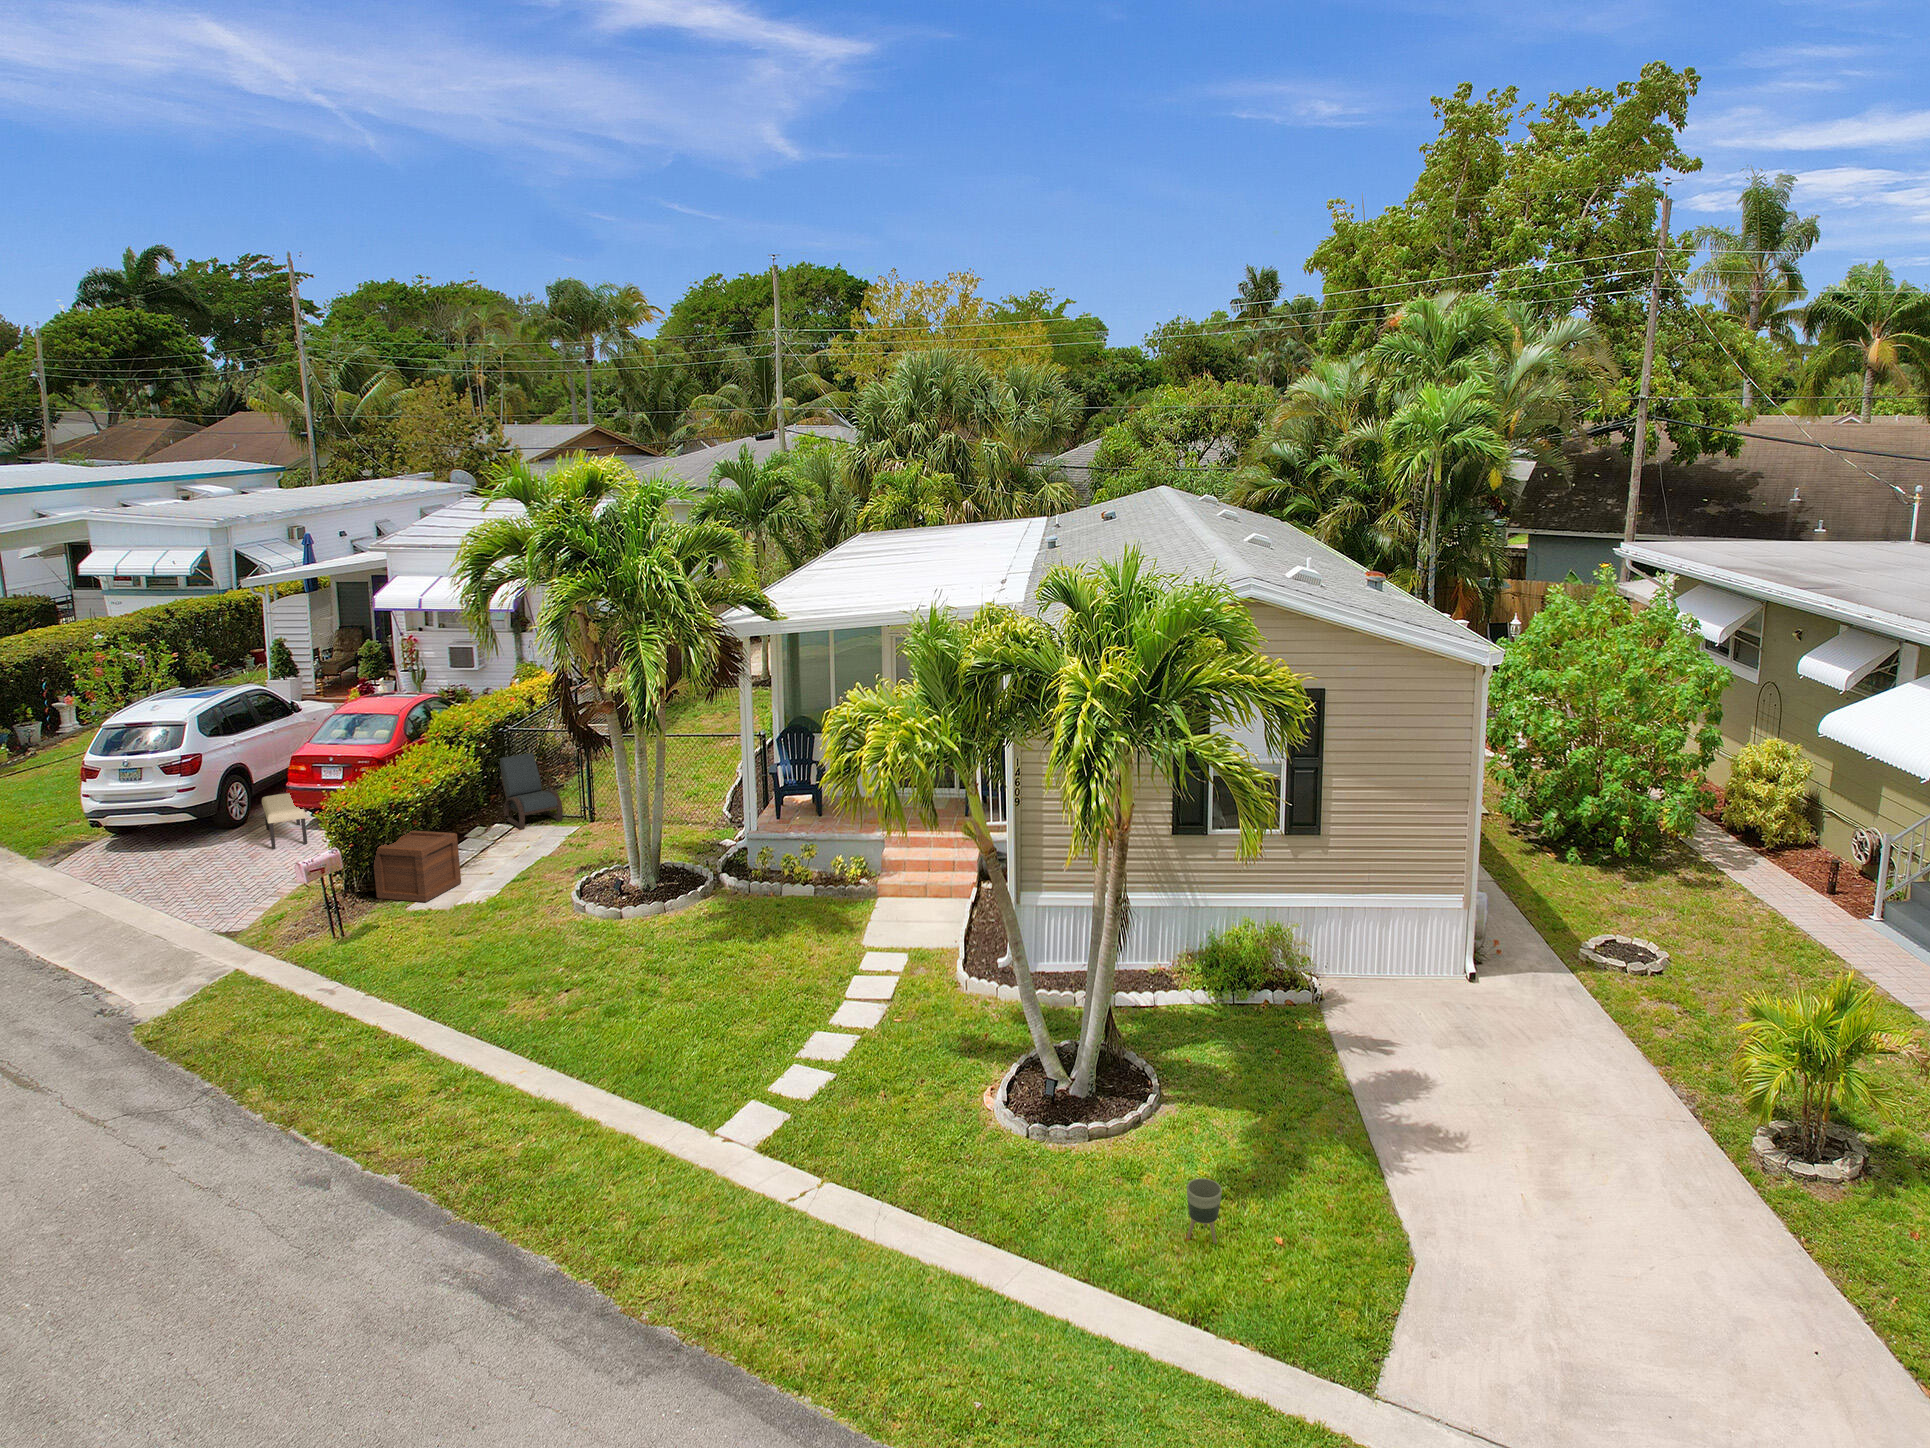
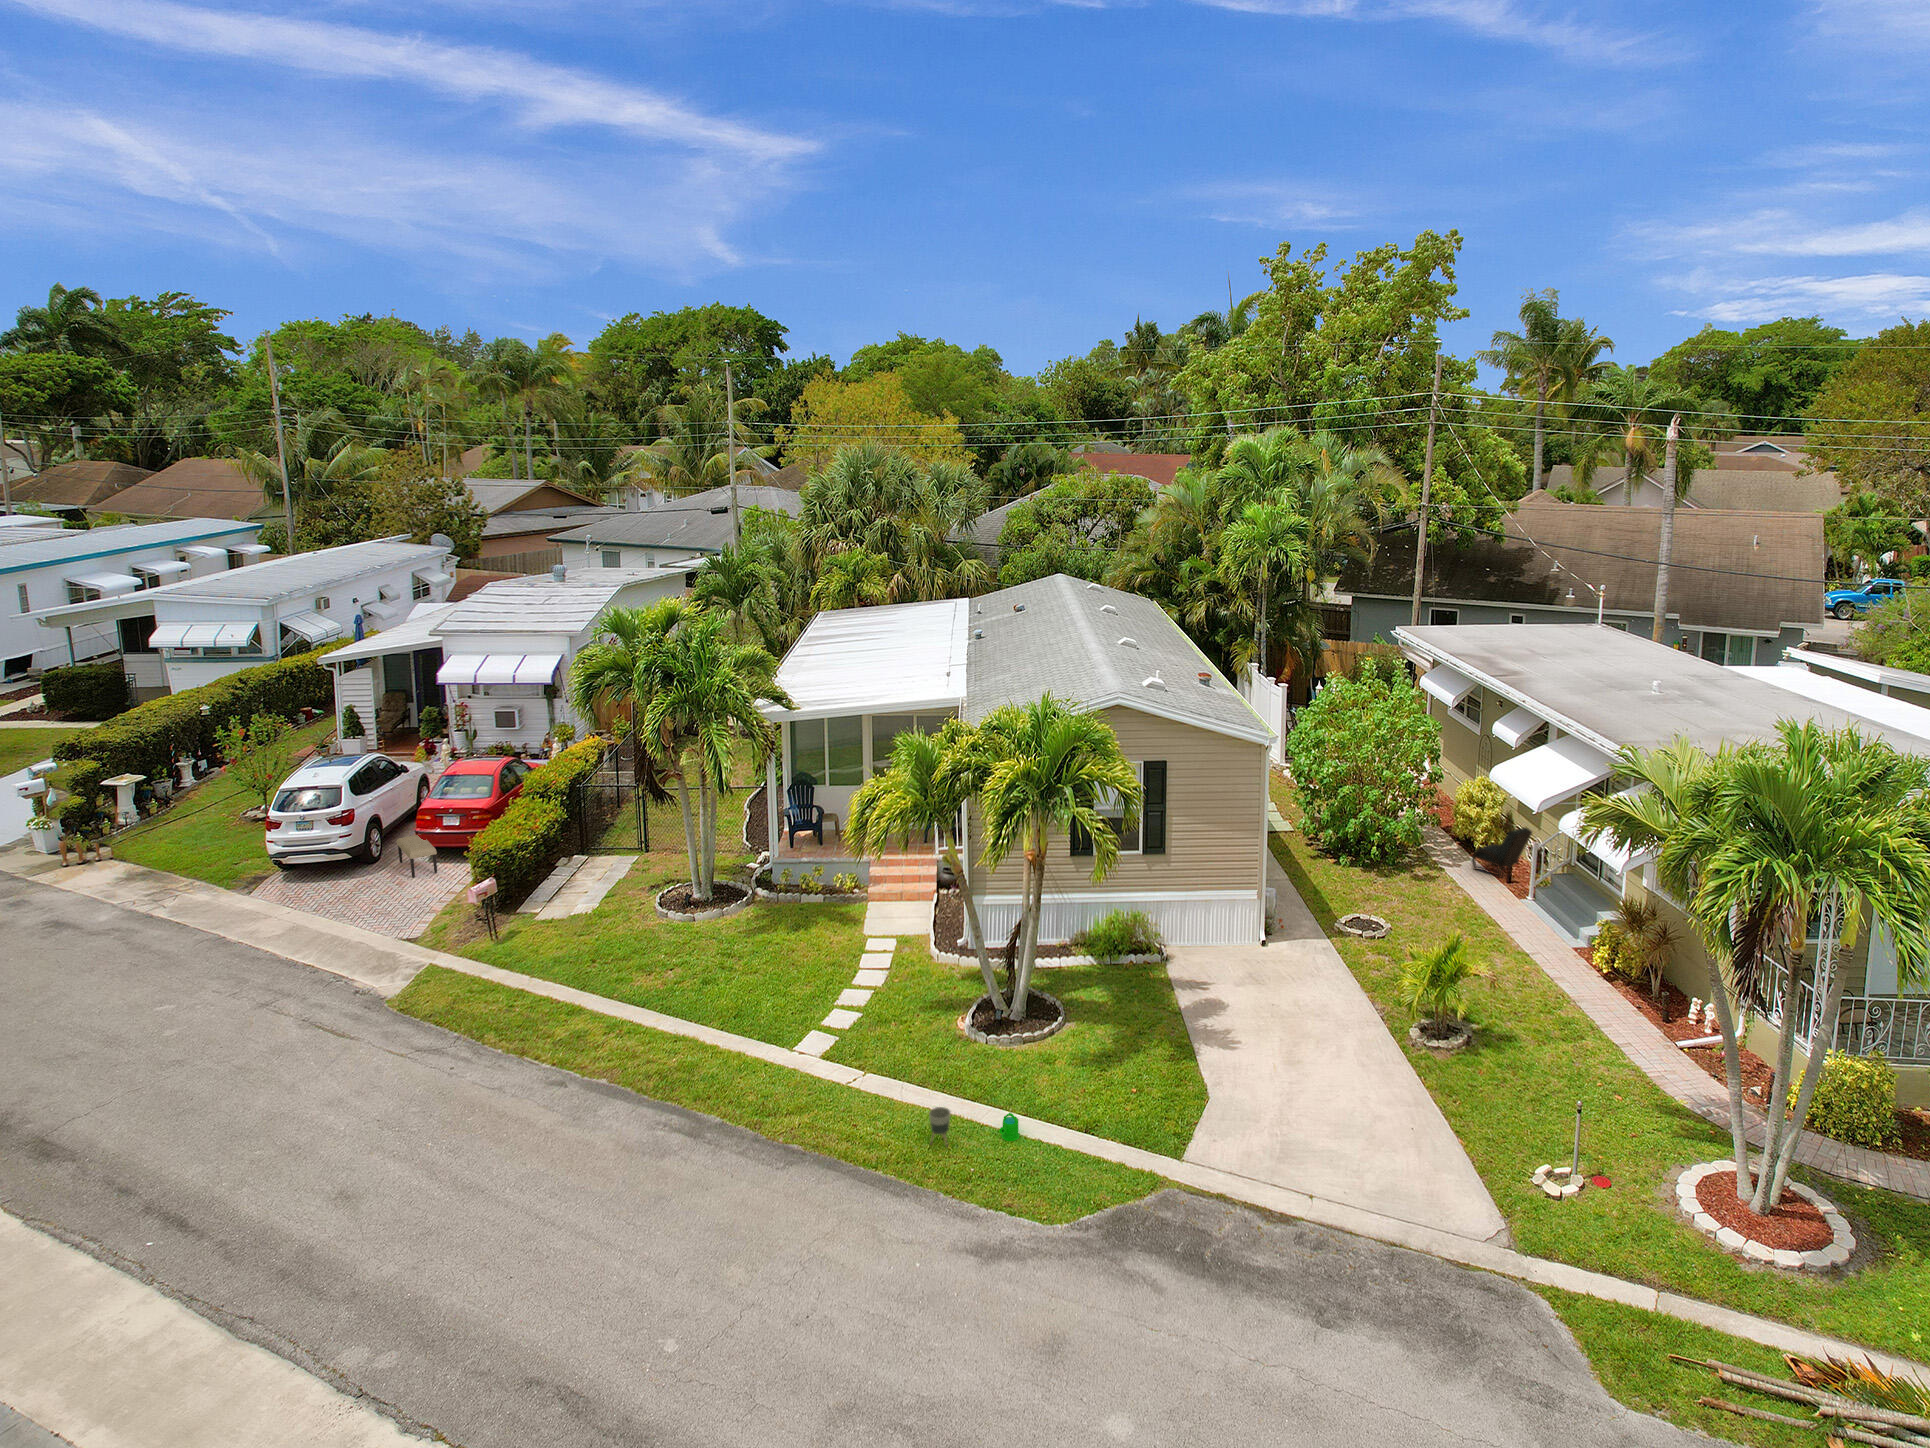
lounge chair: present [499,753,563,830] -> present [1472,827,1532,878]
wooden crate: present [374,830,461,902] -> none [507,862,567,913]
planter: present [1187,1178,1222,1244] -> present [929,1107,951,1146]
watering can: none [1035,1282,1074,1335] -> present [999,1113,1020,1141]

